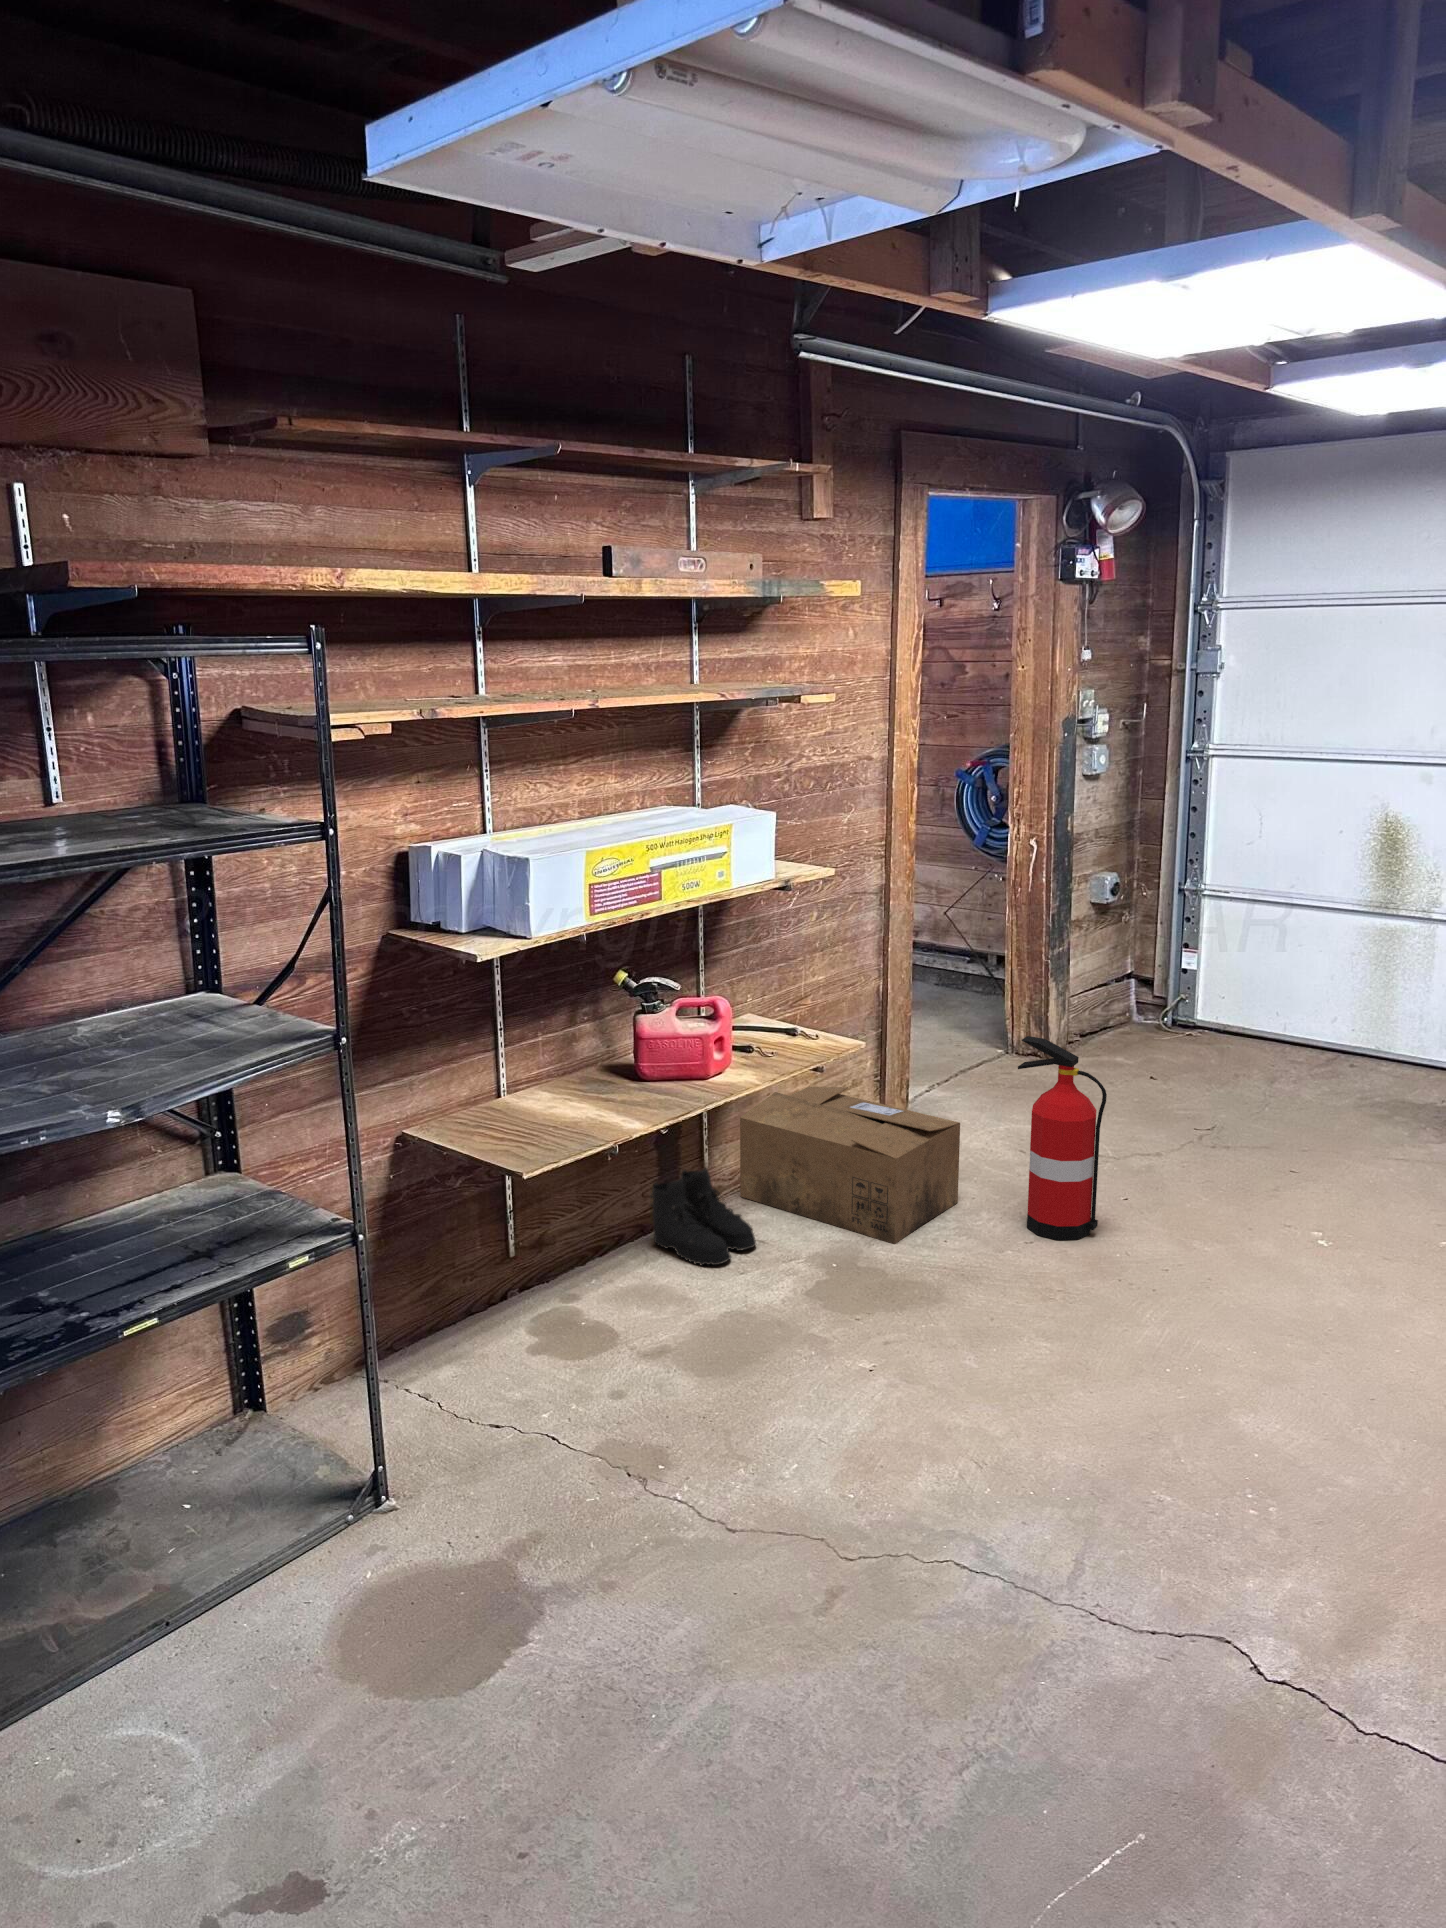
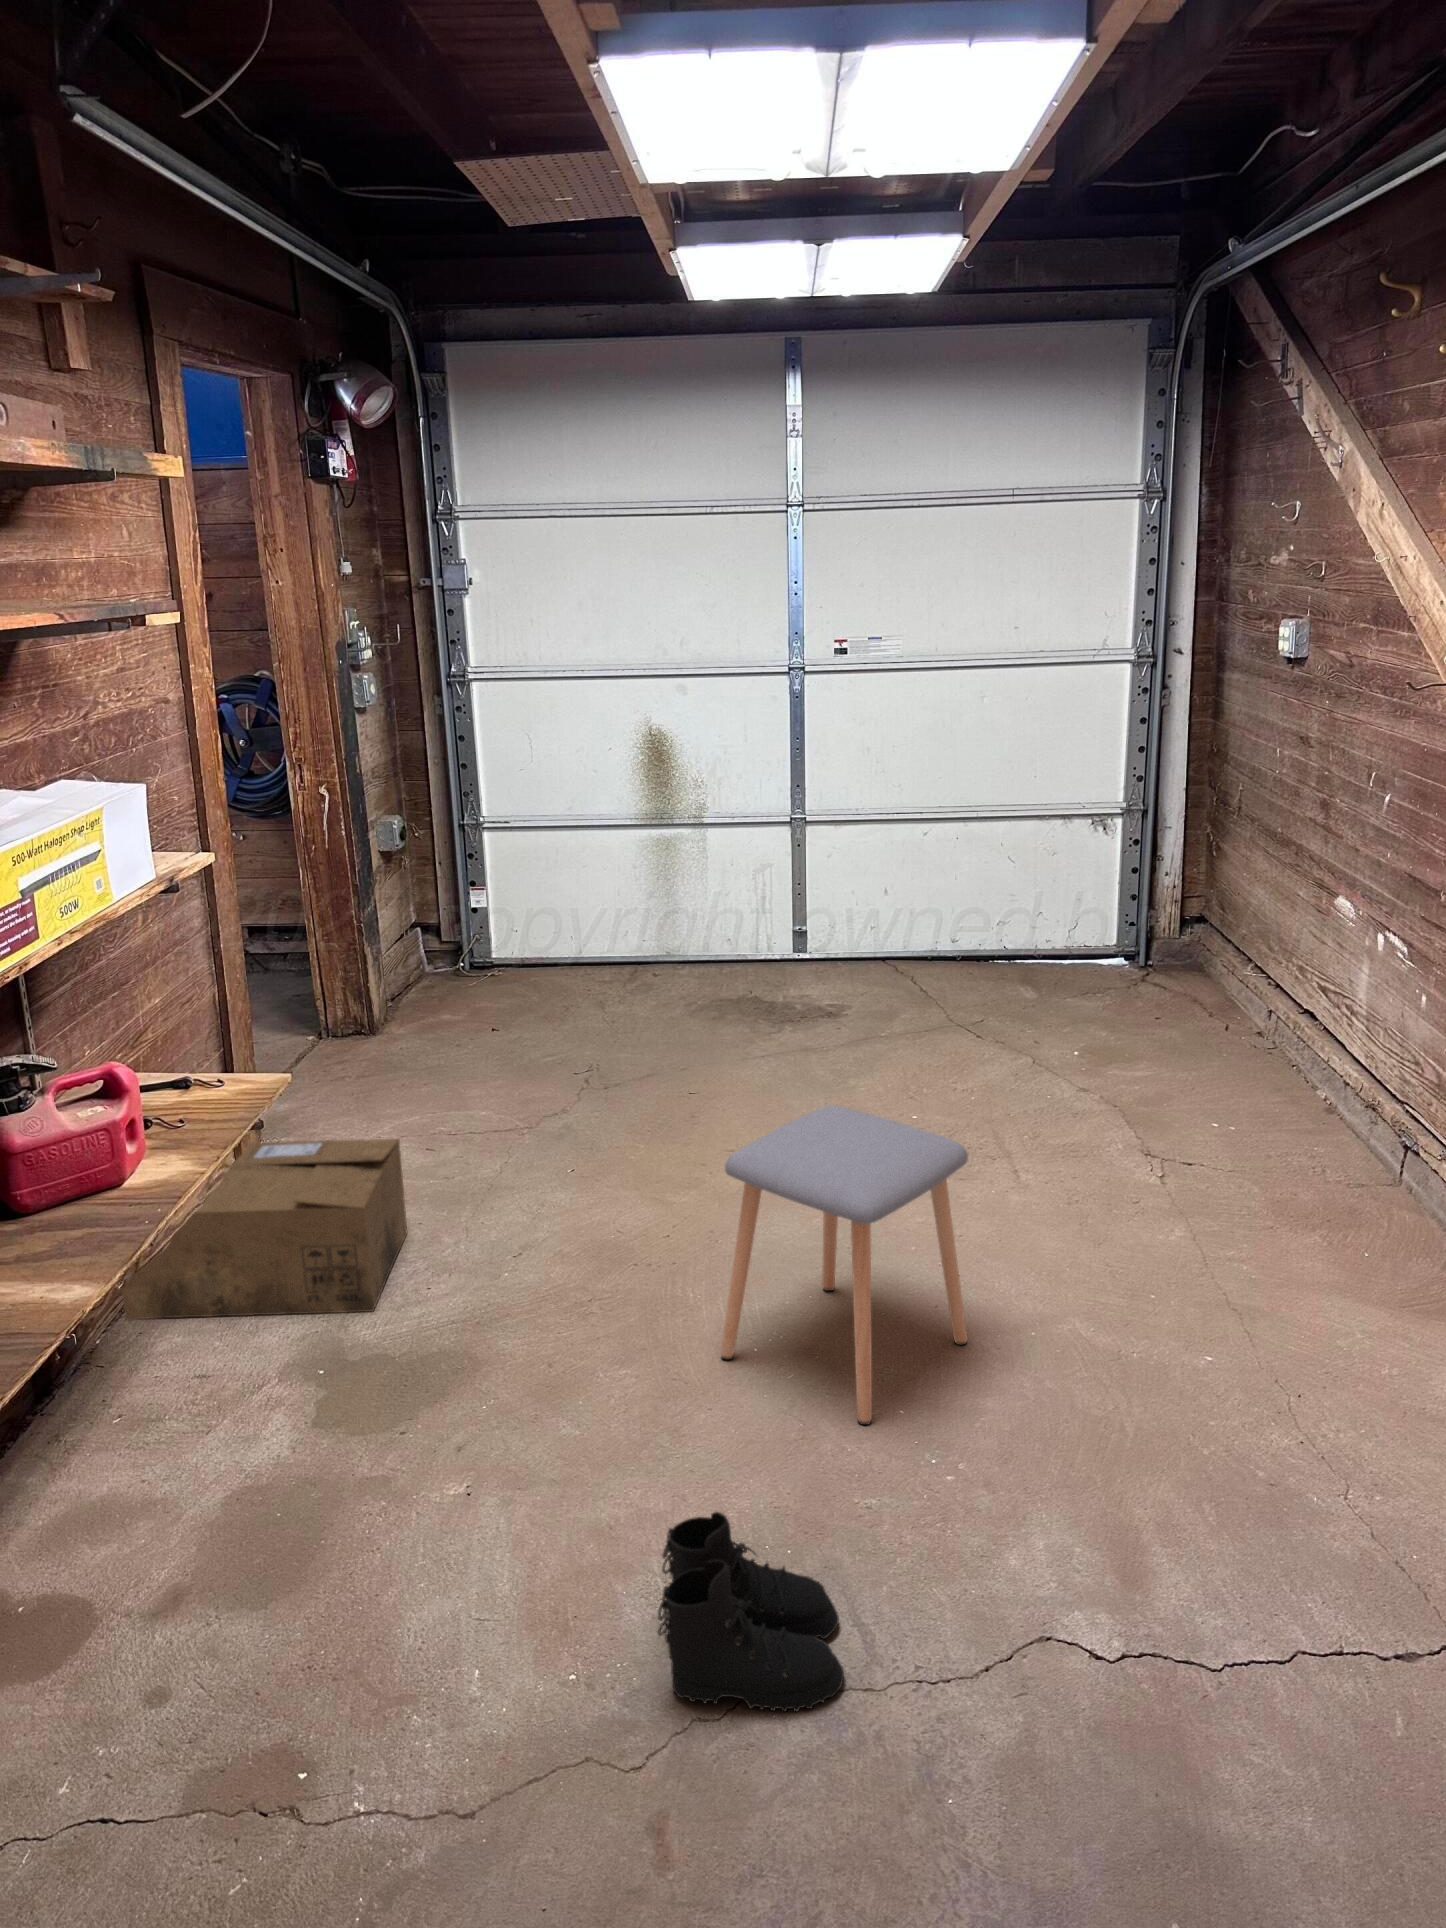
fire extinguisher: present [1018,1036,1107,1240] -> none [469,1017,578,1243]
boots: present [650,1168,756,1266] -> present [658,1512,844,1712]
stool: none [1127,1173,1383,1453] -> present [721,1105,968,1425]

